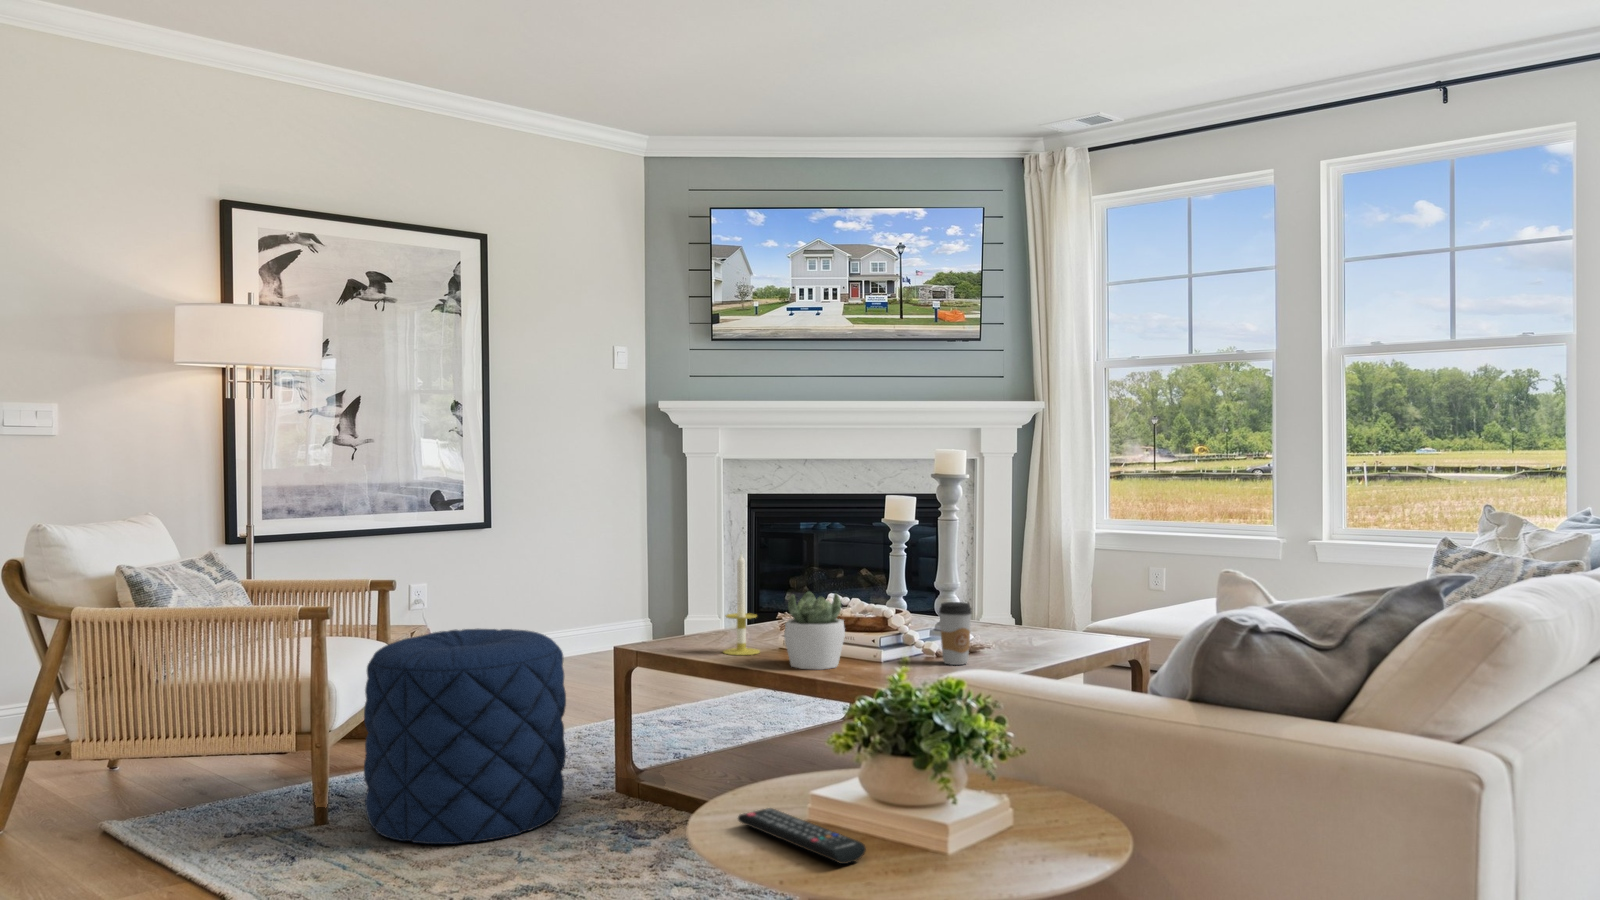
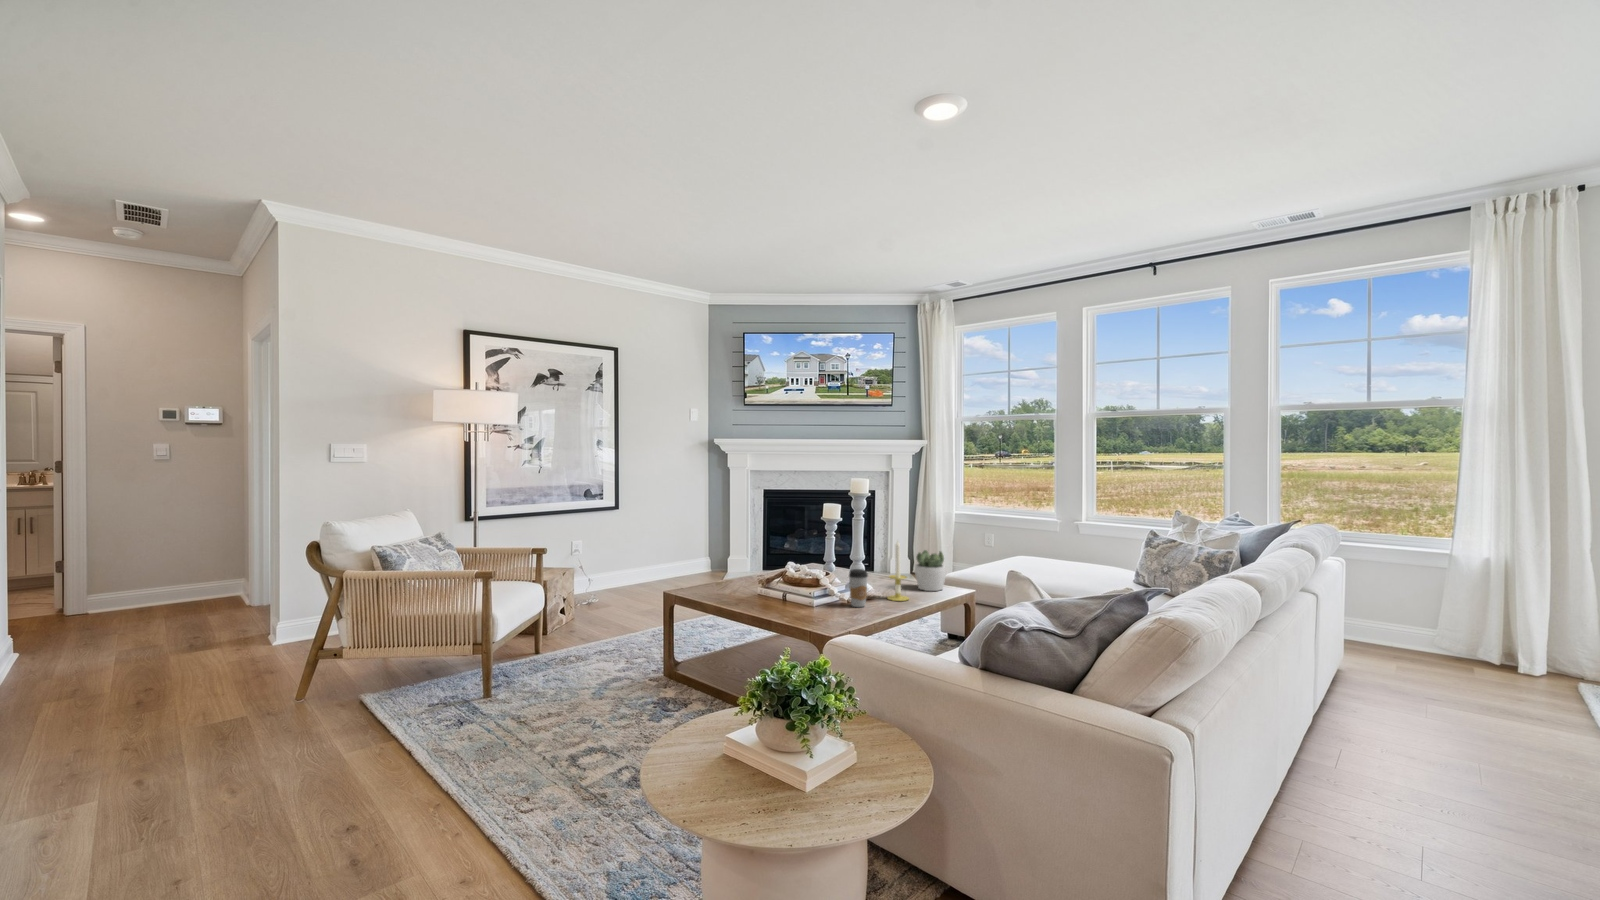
candle: present [723,554,760,655] -> present [887,541,909,601]
succulent plant: present [784,592,845,670] -> present [915,550,946,591]
pouf: present [364,629,566,844] -> none [510,581,630,715]
remote control: present [738,808,866,864] -> none [677,744,753,803]

